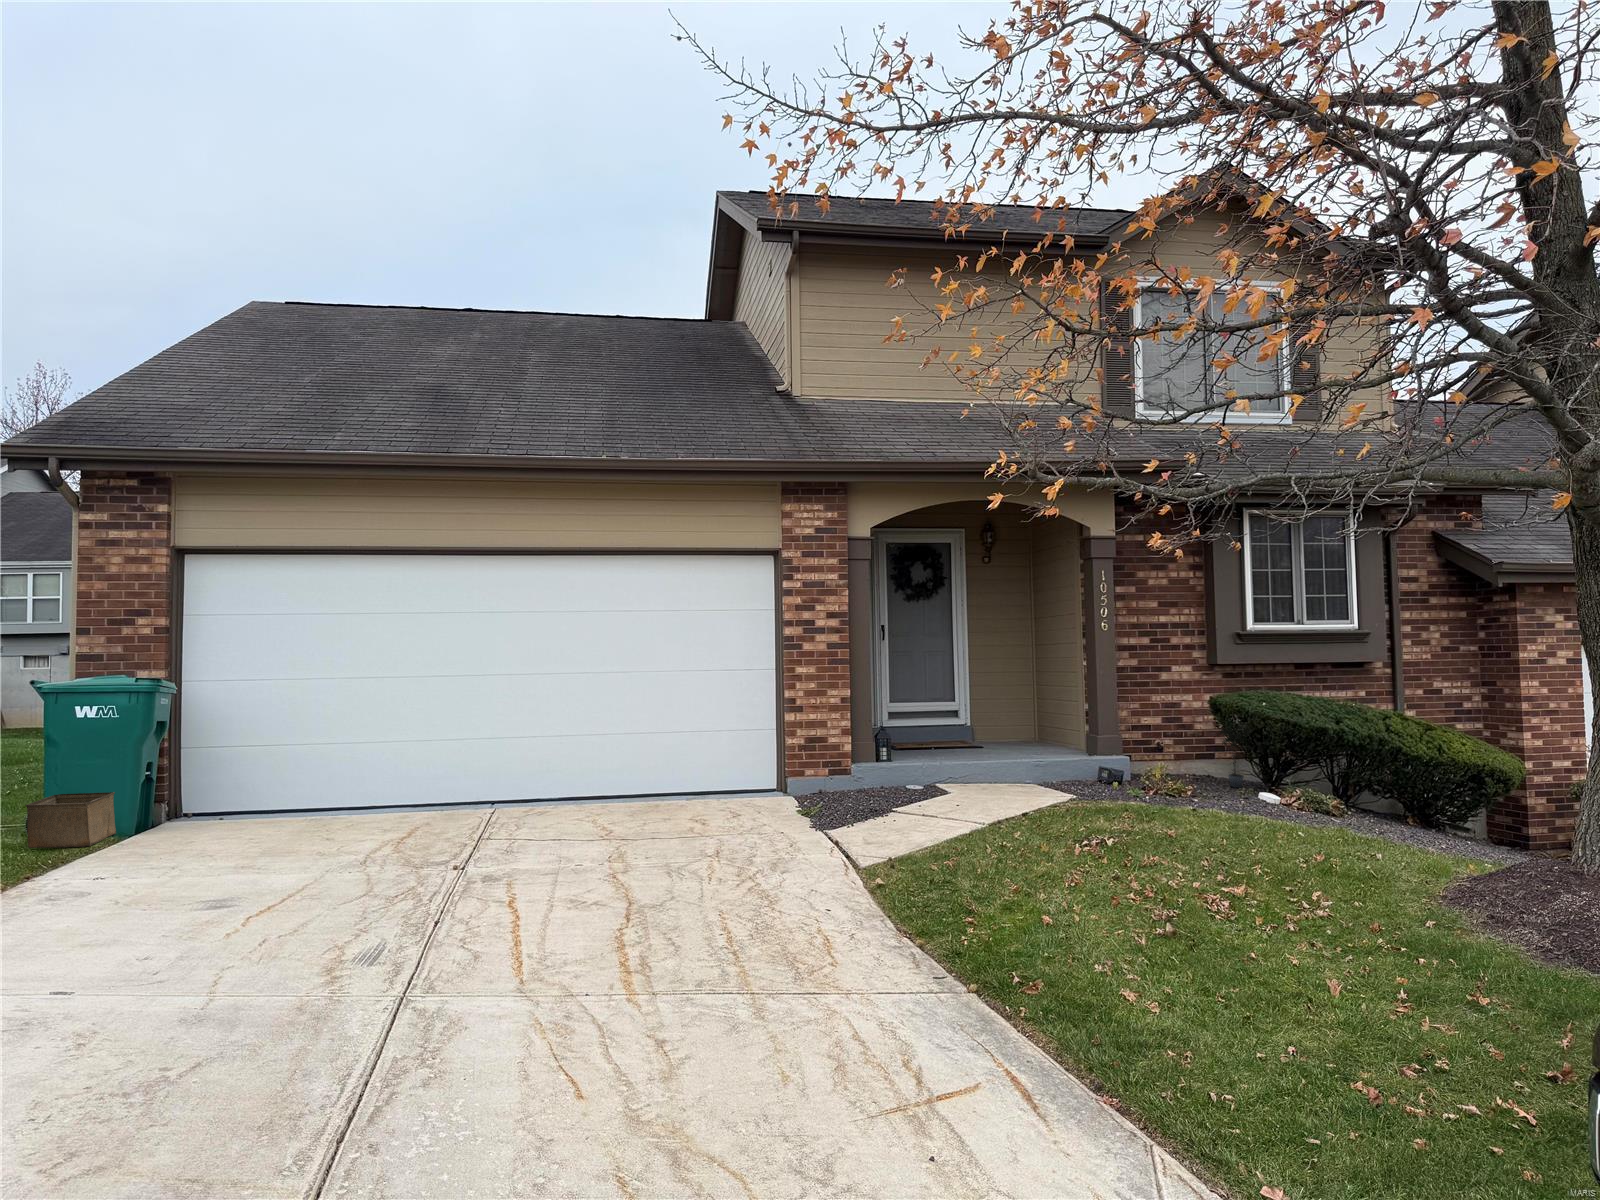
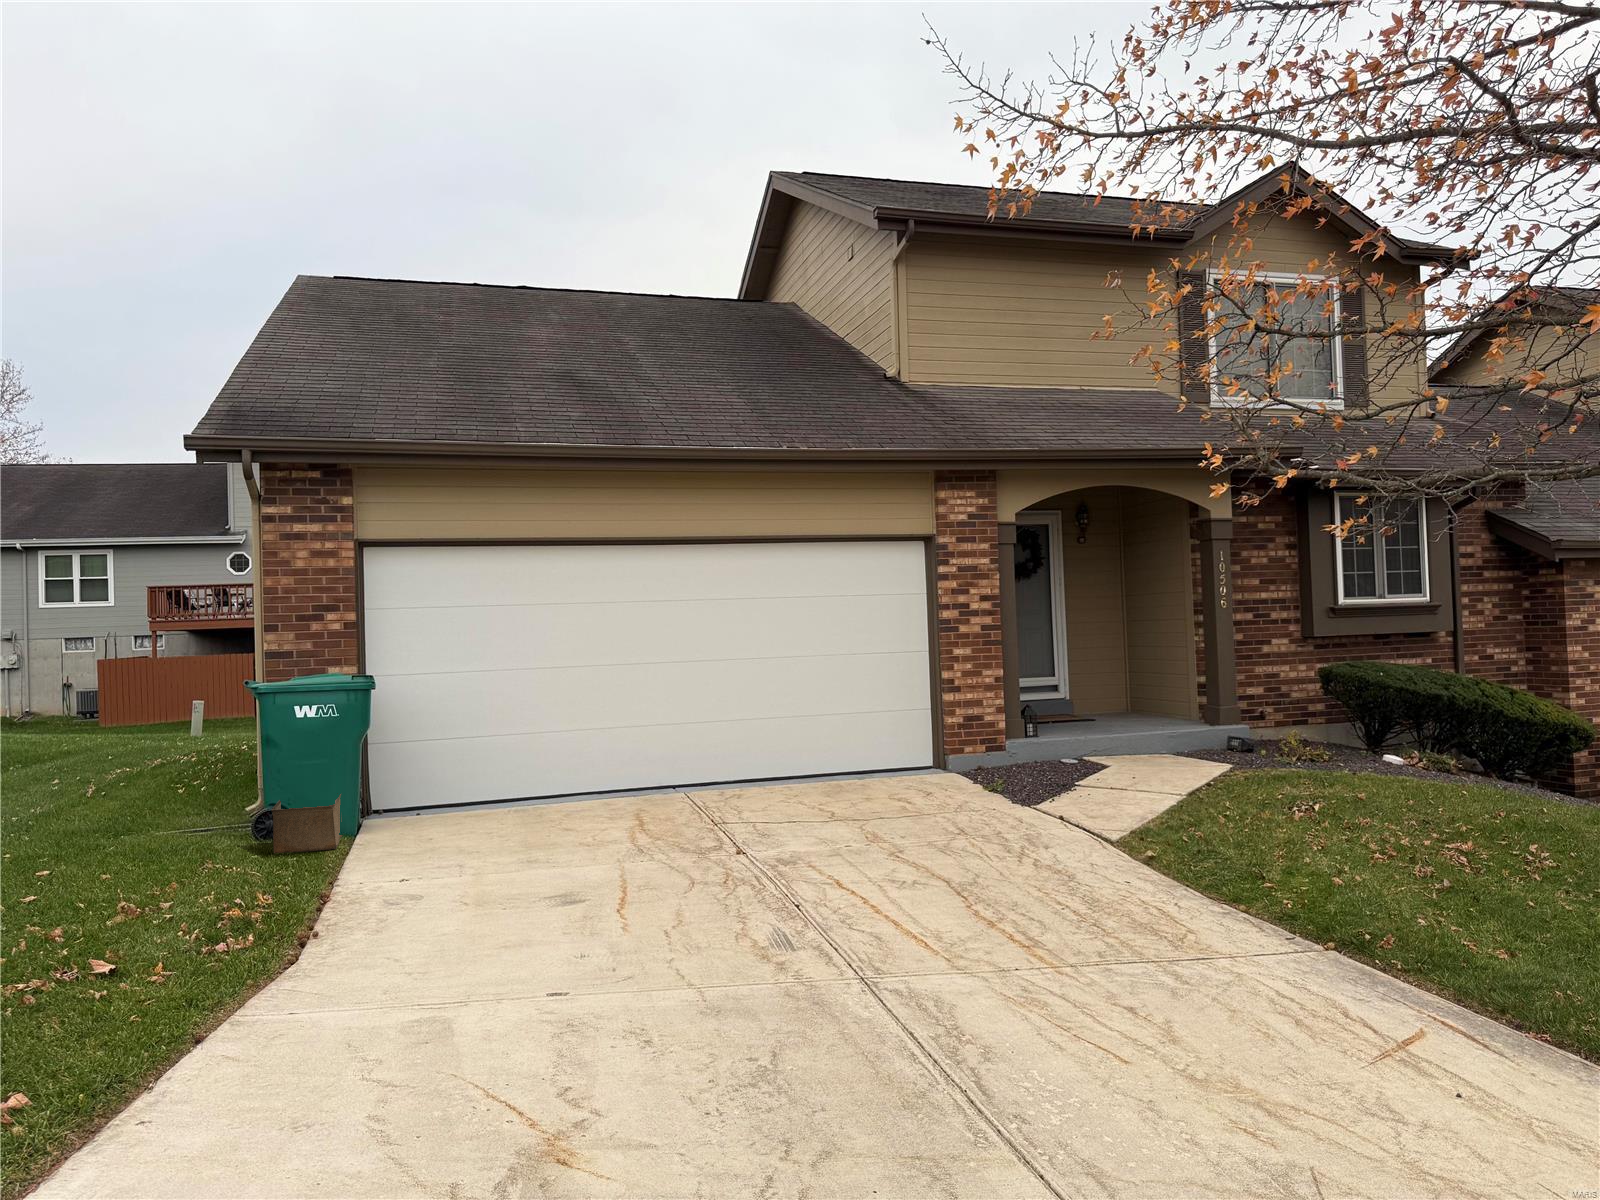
potted plant: present [1217,727,1252,788] -> none [1329,692,1362,751]

